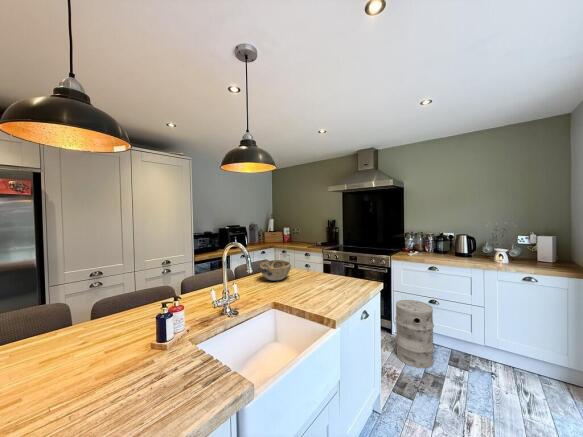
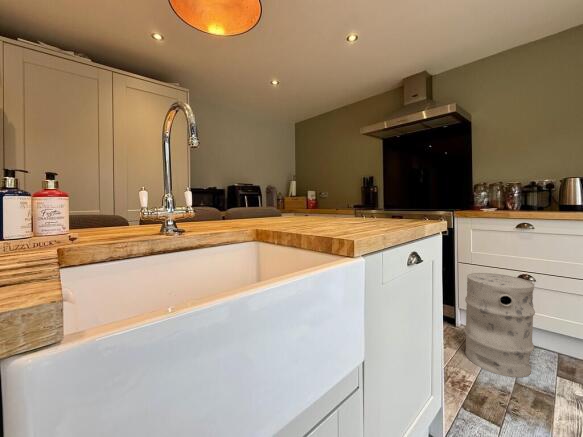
decorative bowl: present [259,260,291,281] -> none [250,197,298,221]

